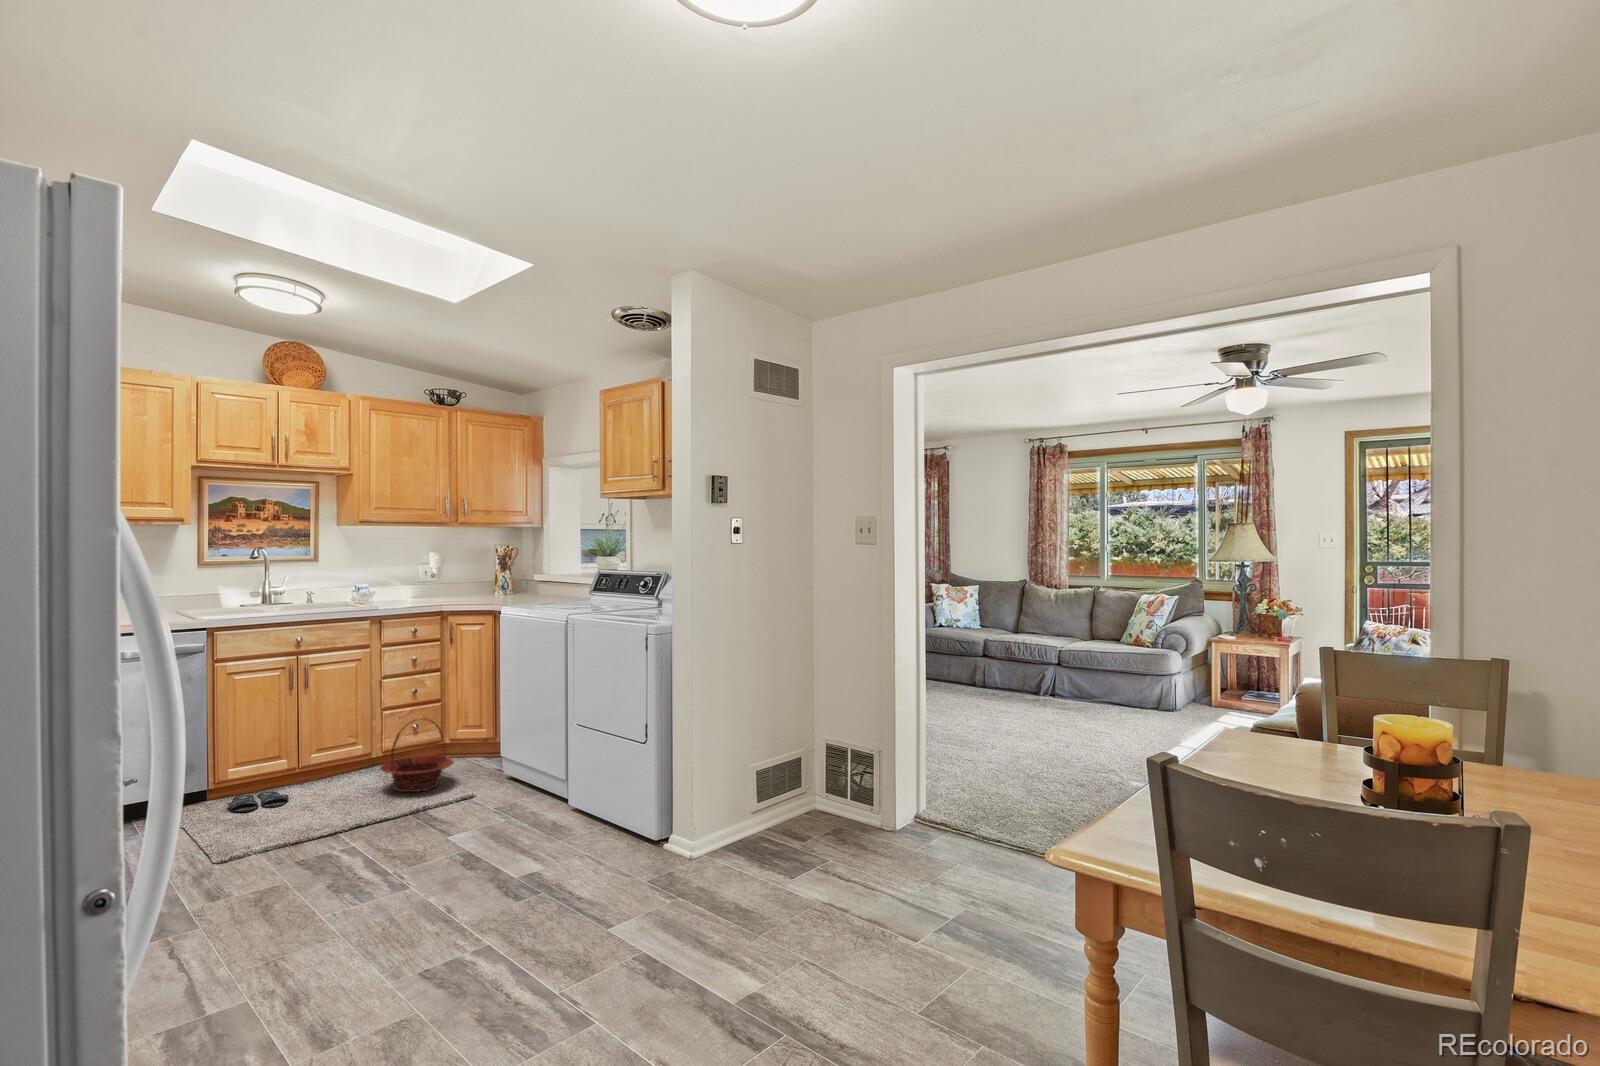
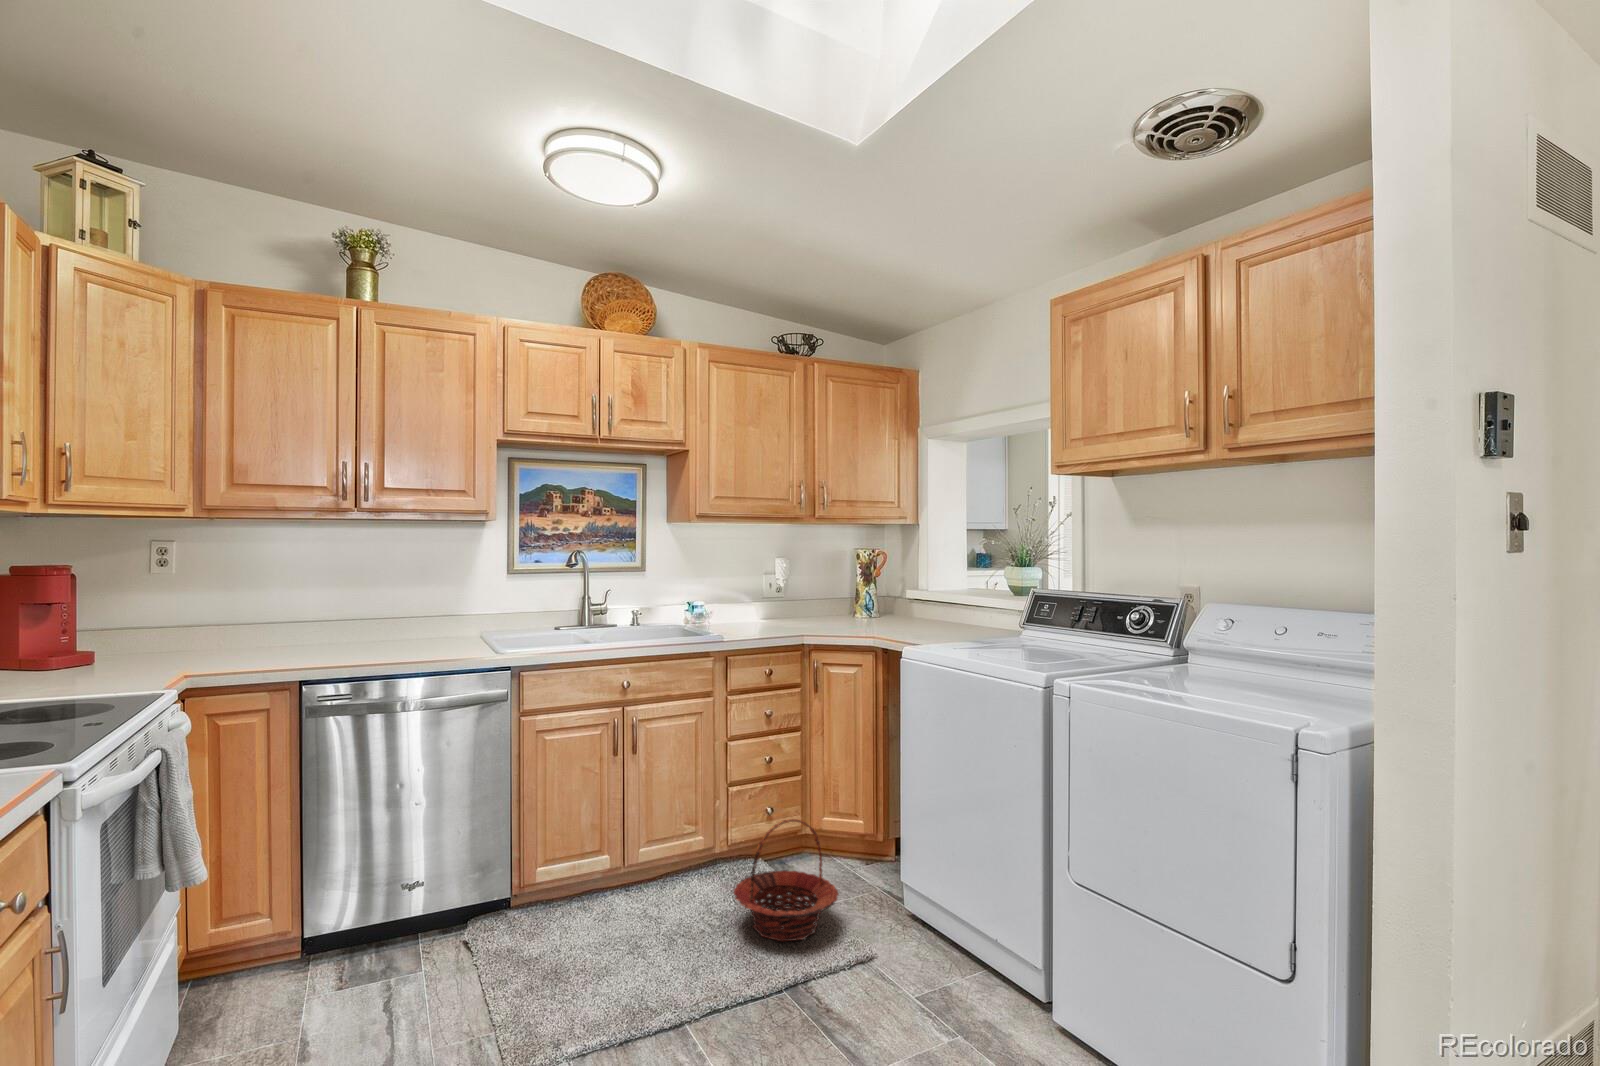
slippers: present [227,792,288,812] -> none [533,906,612,952]

